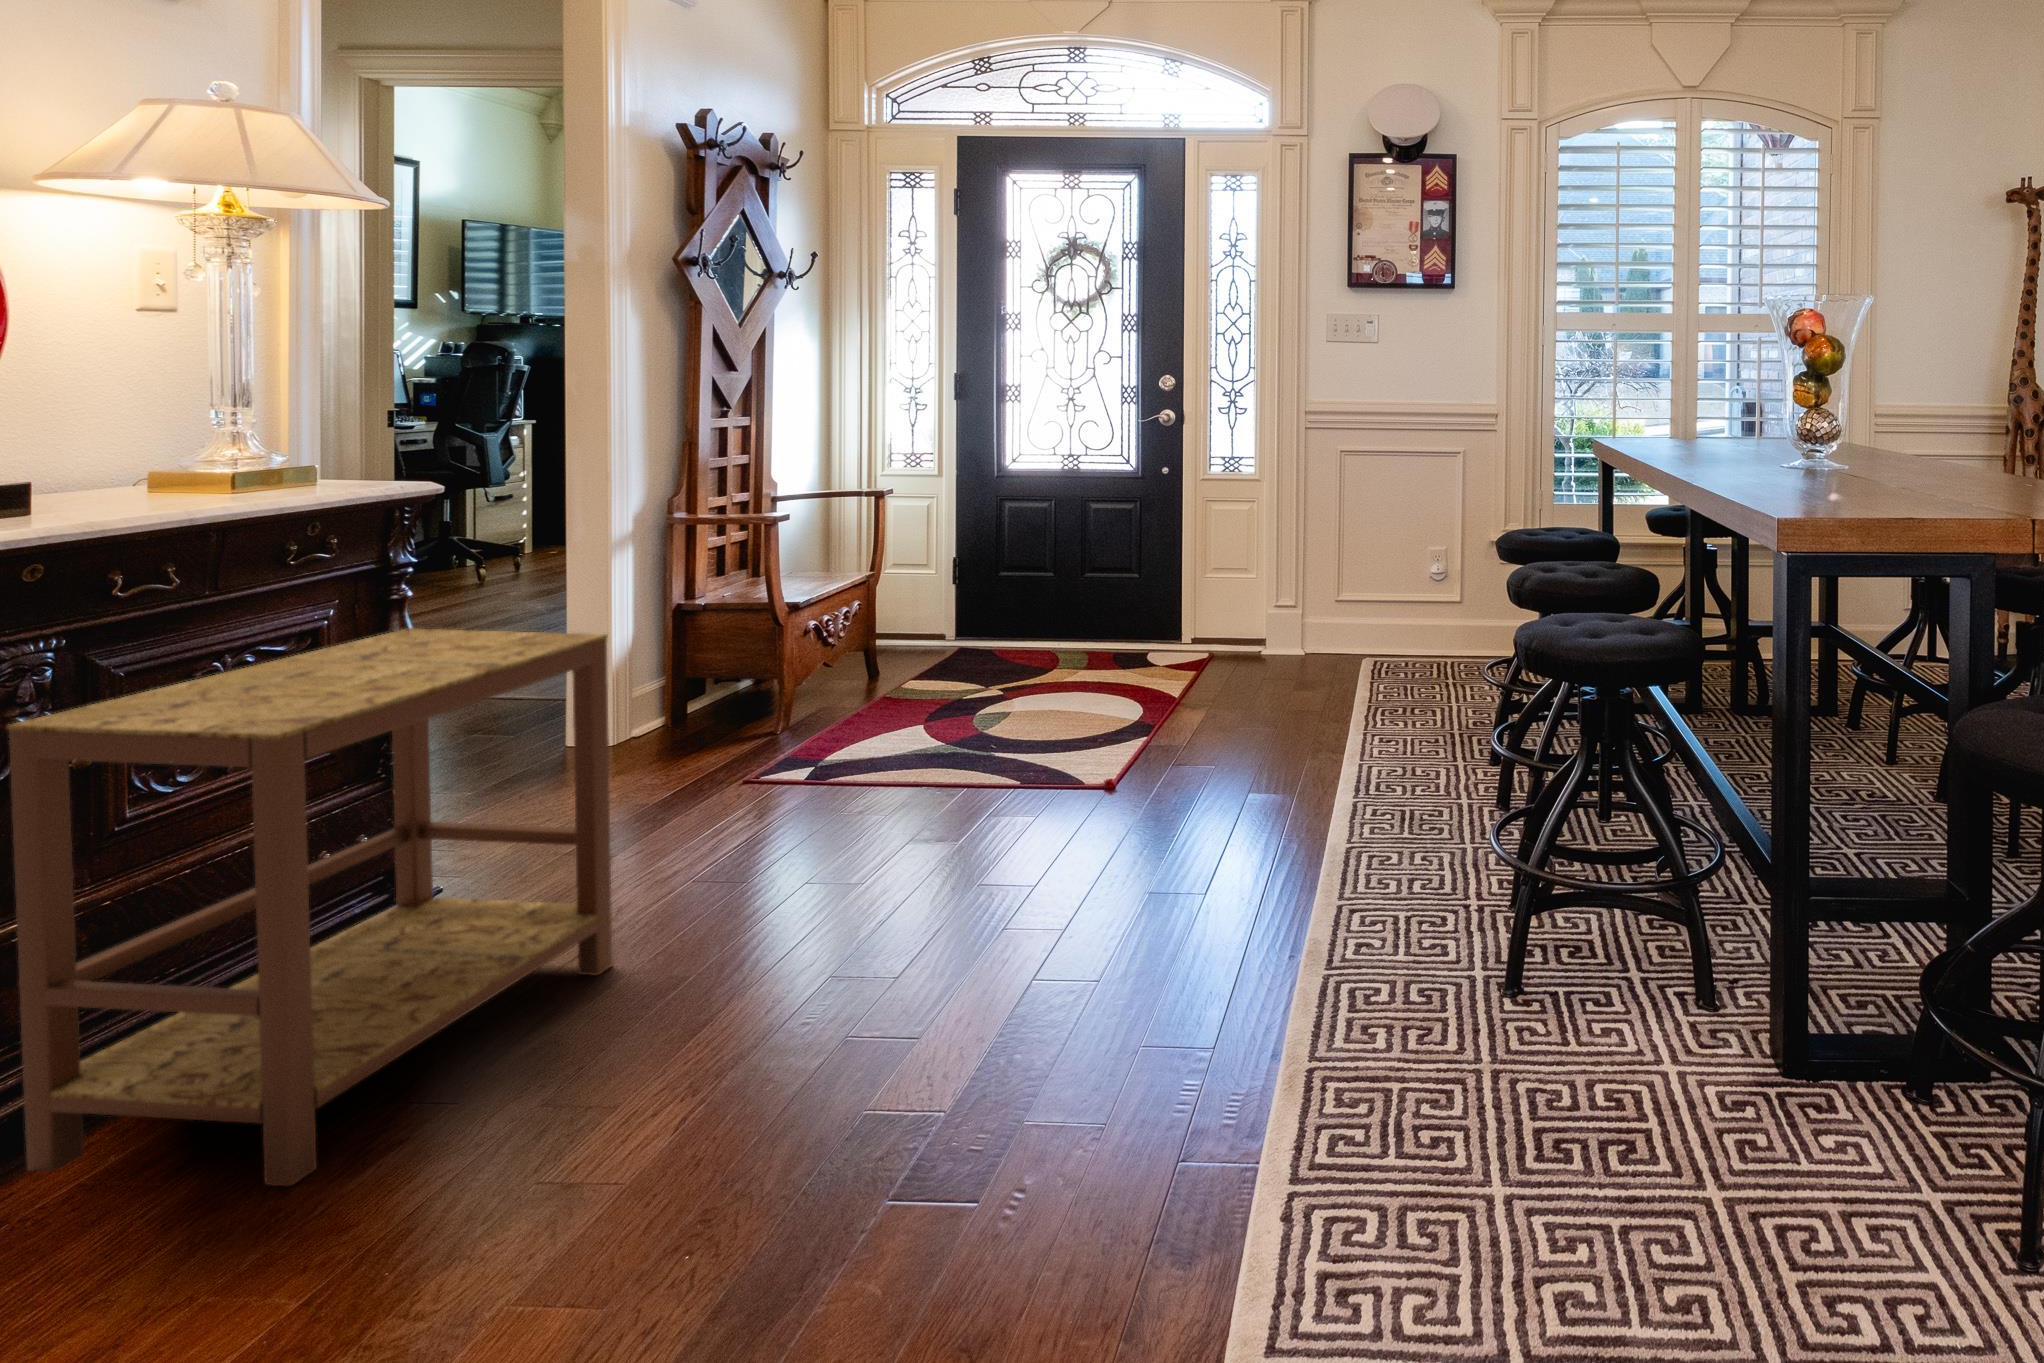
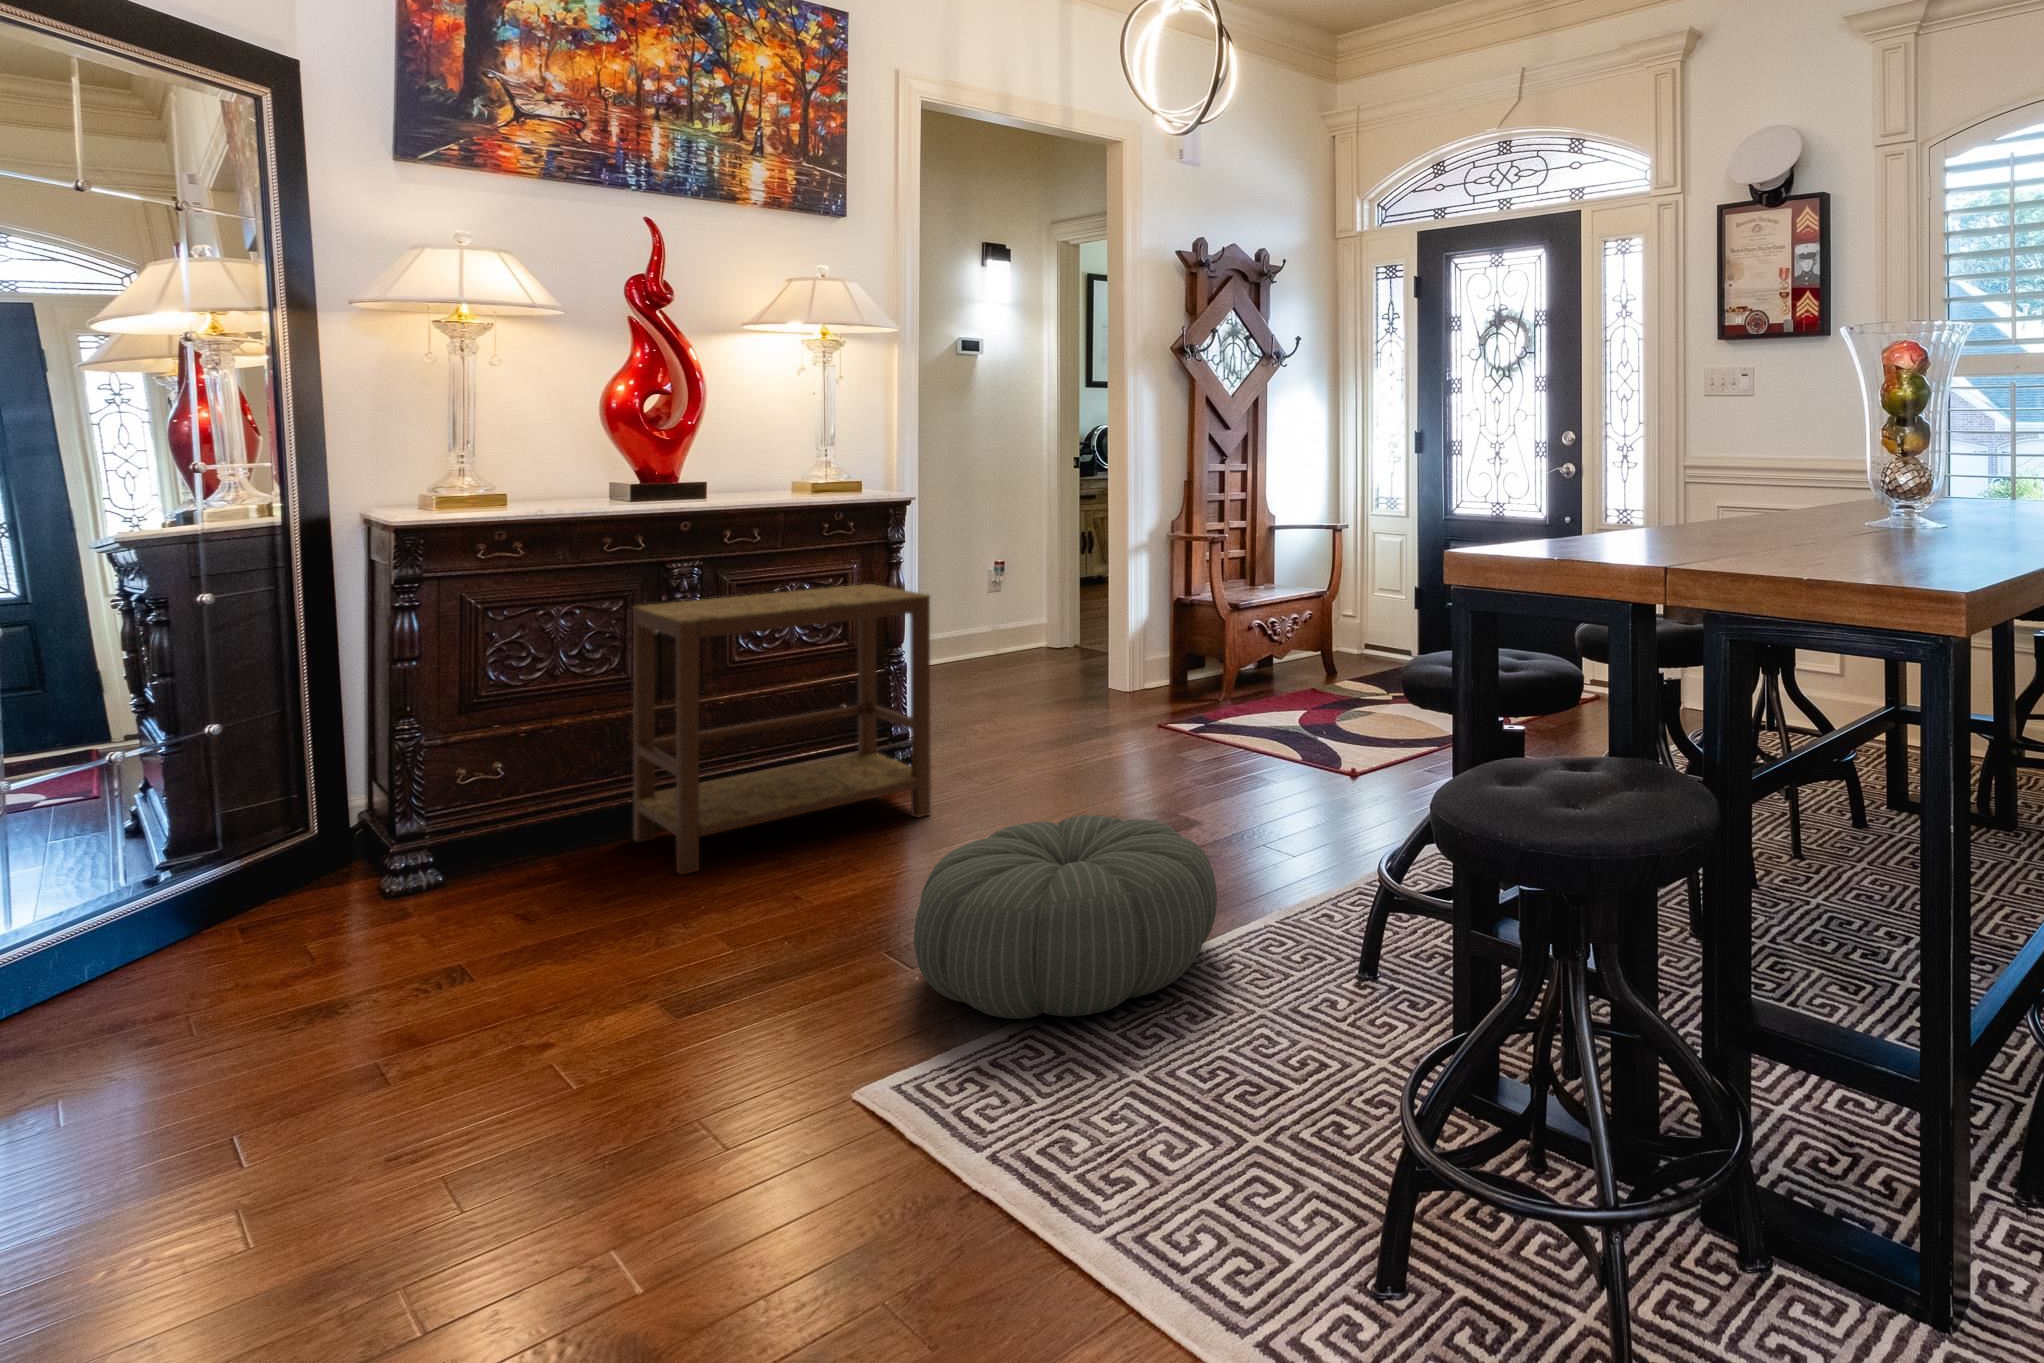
pouf: none [1006,876,1381,1169] -> present [914,815,1217,1019]

